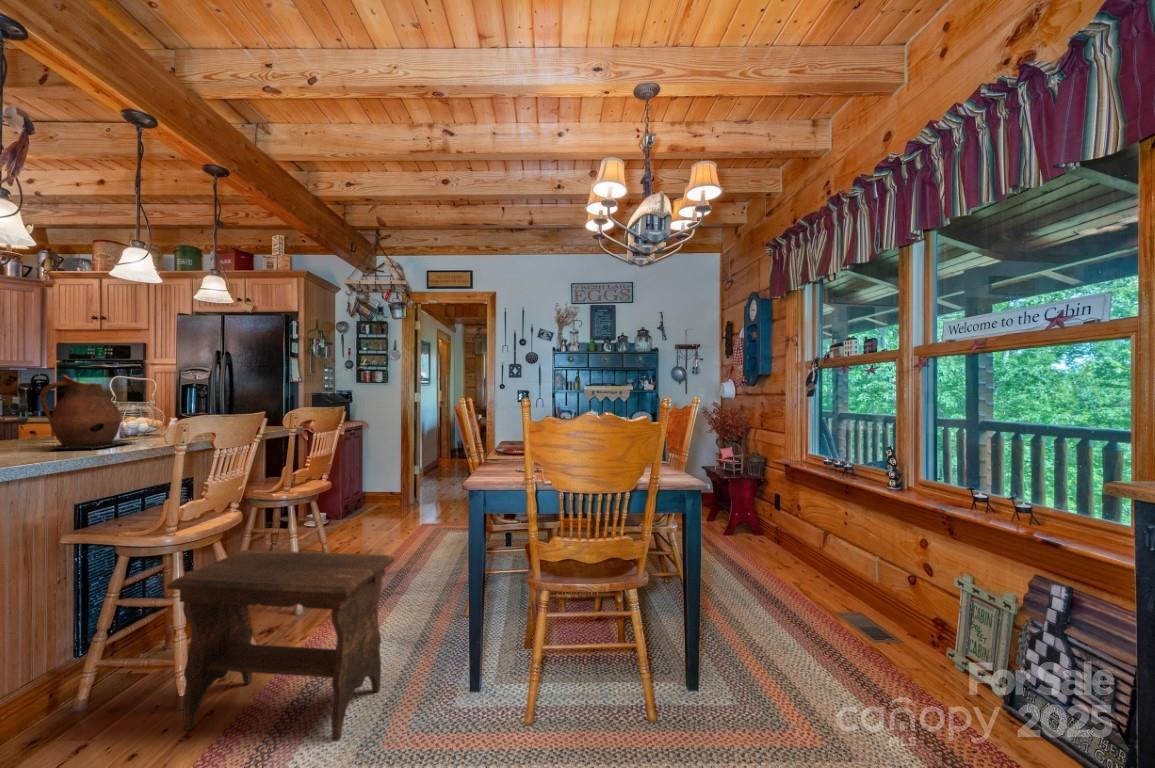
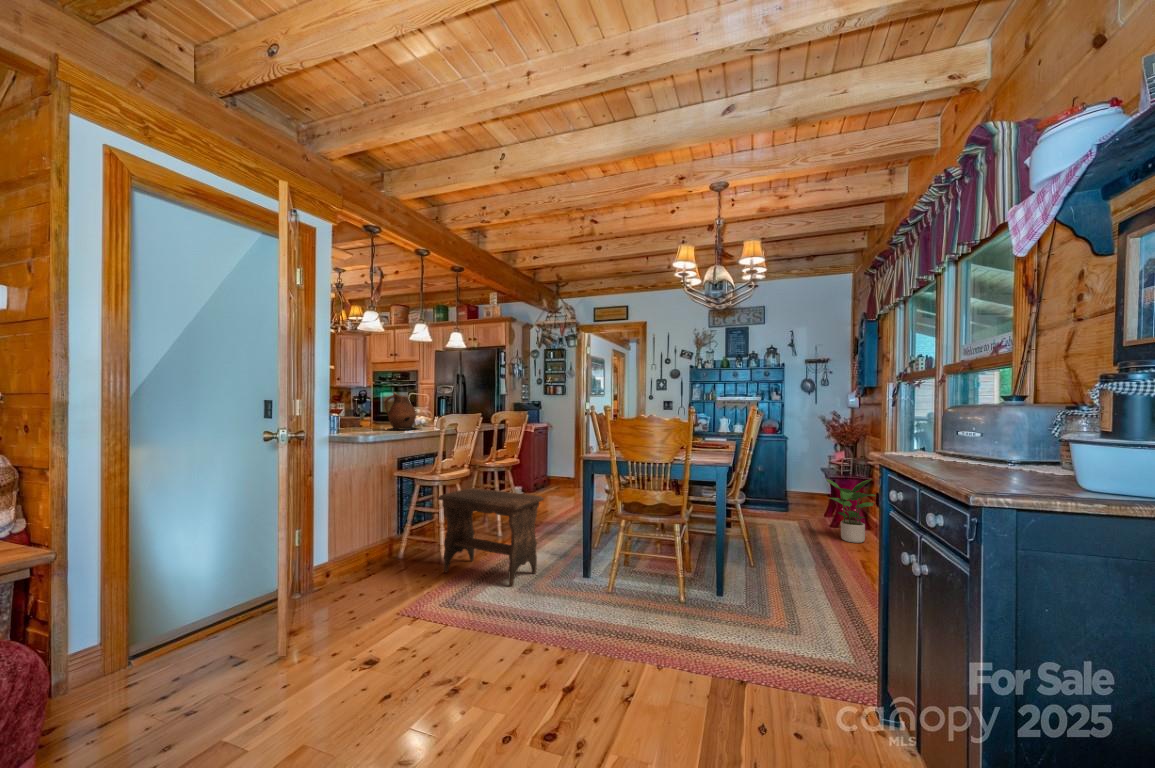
potted plant: none [730,477,788,552] -> present [827,479,875,543]

